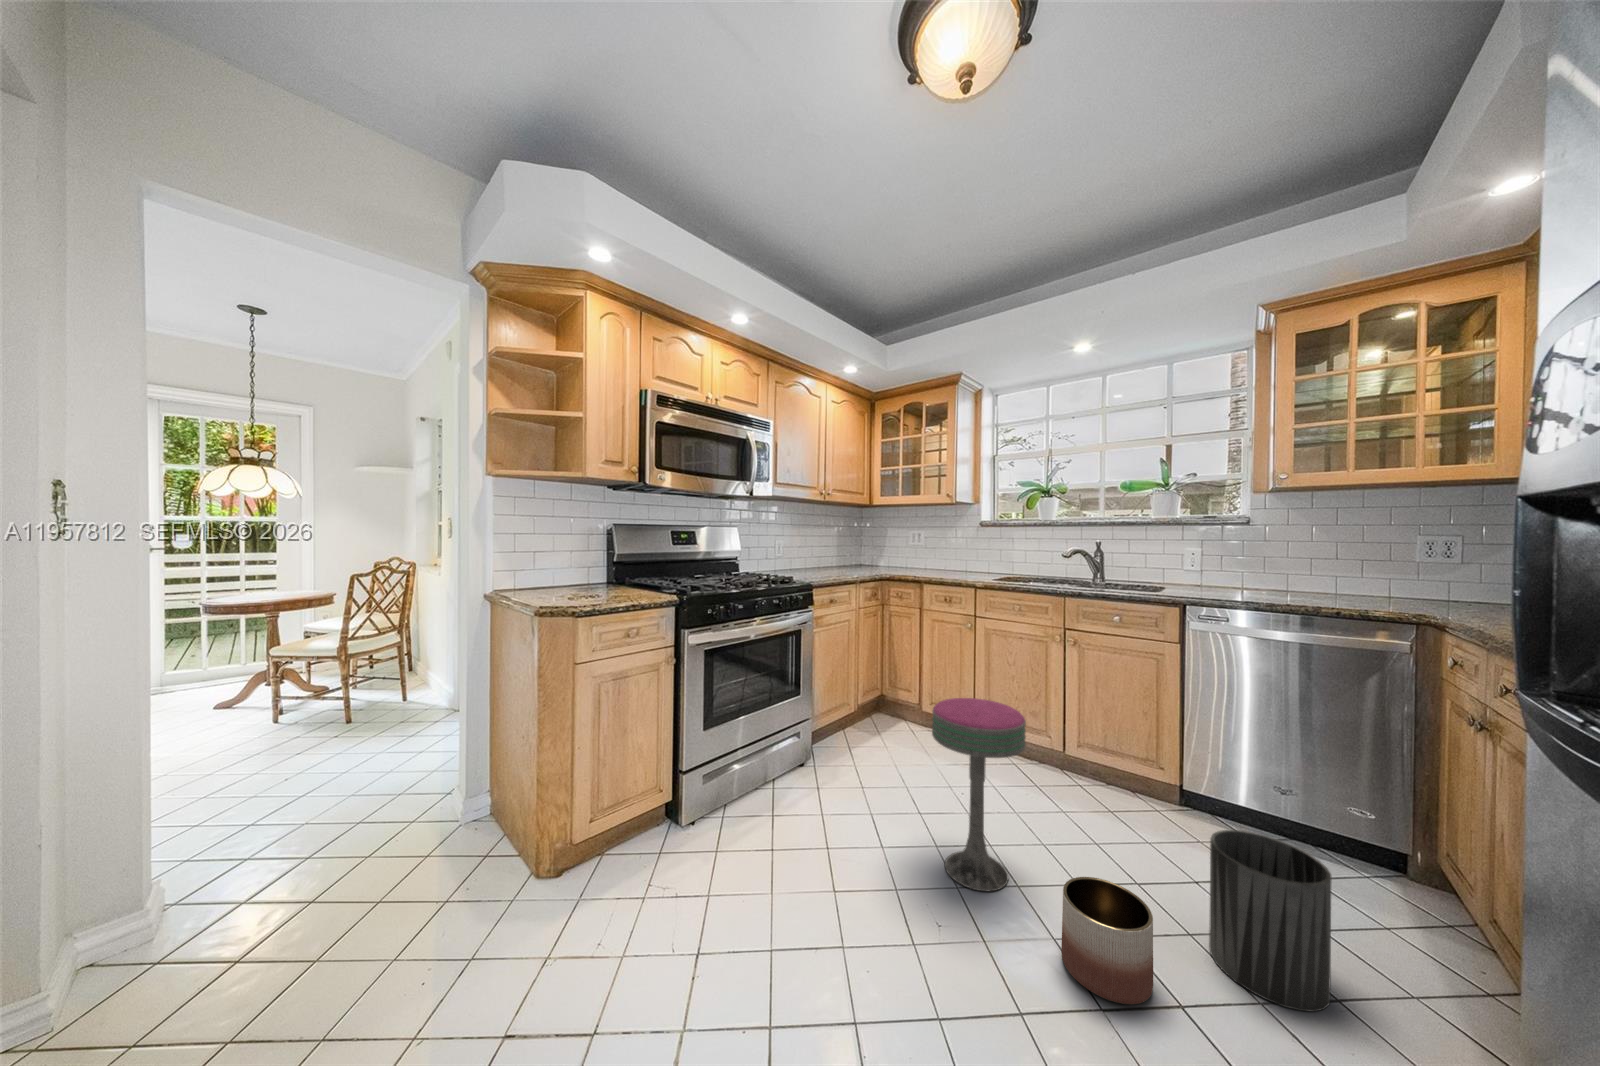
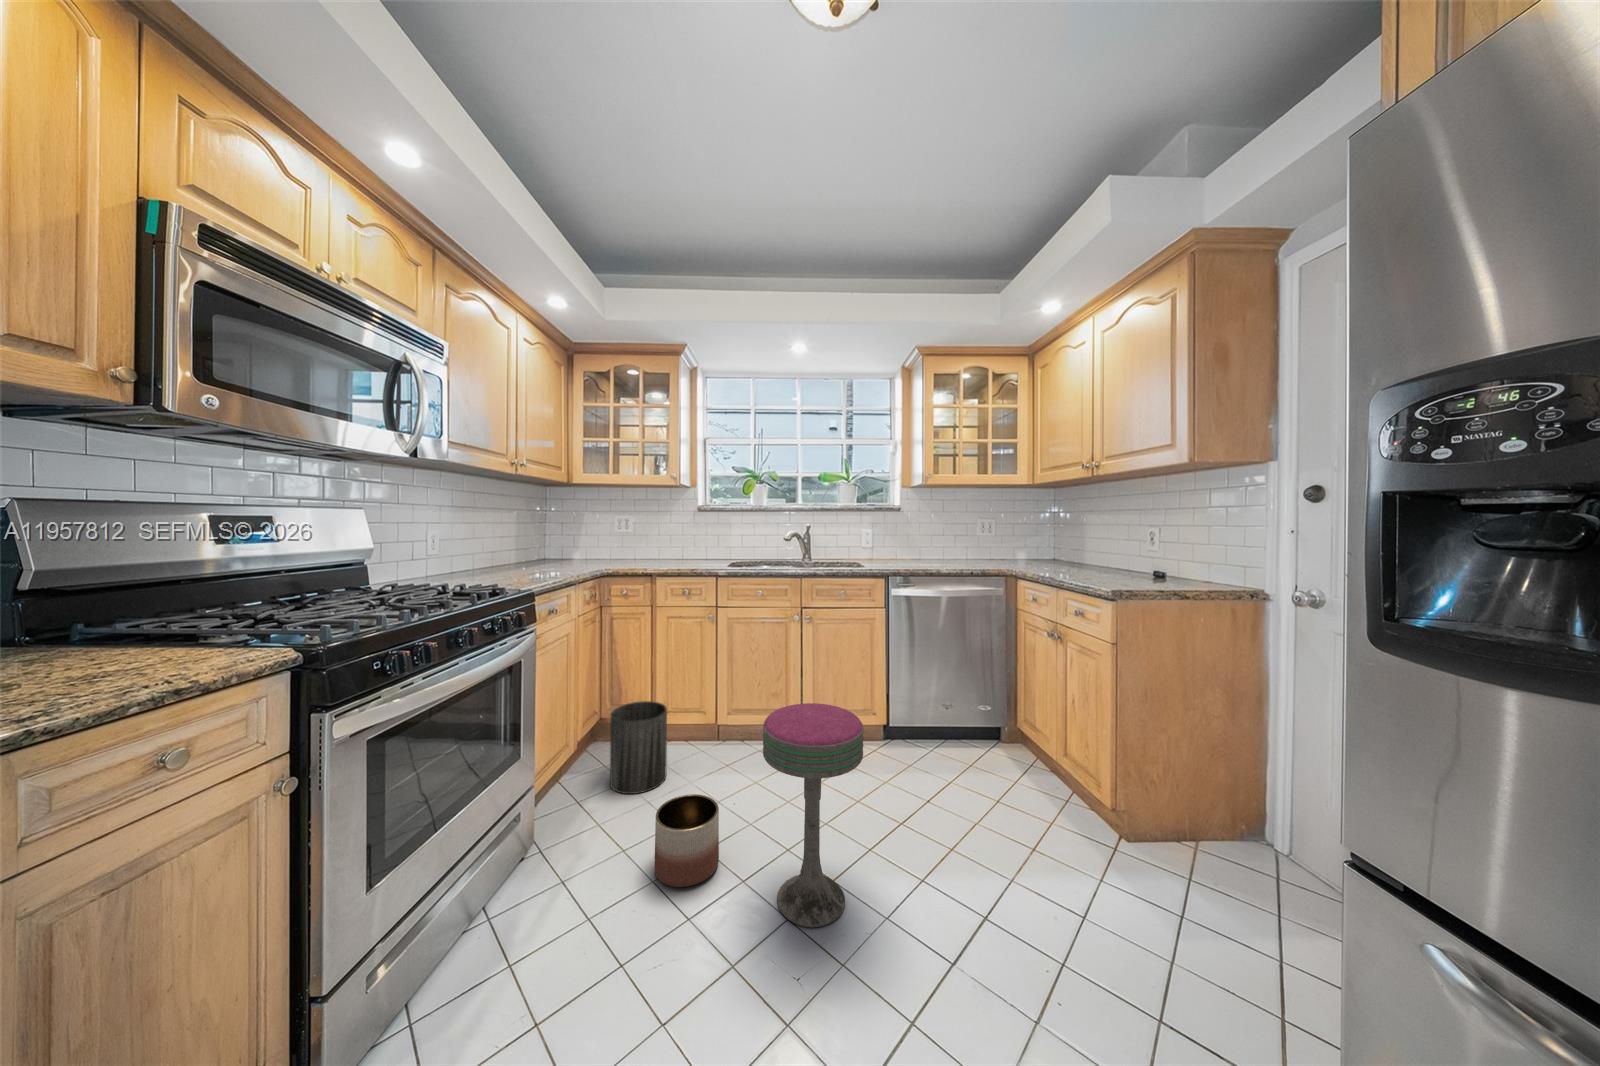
trash can: present [1209,830,1332,1012] -> present [610,701,667,794]
planter: present [1061,877,1153,1004] -> present [655,794,719,887]

